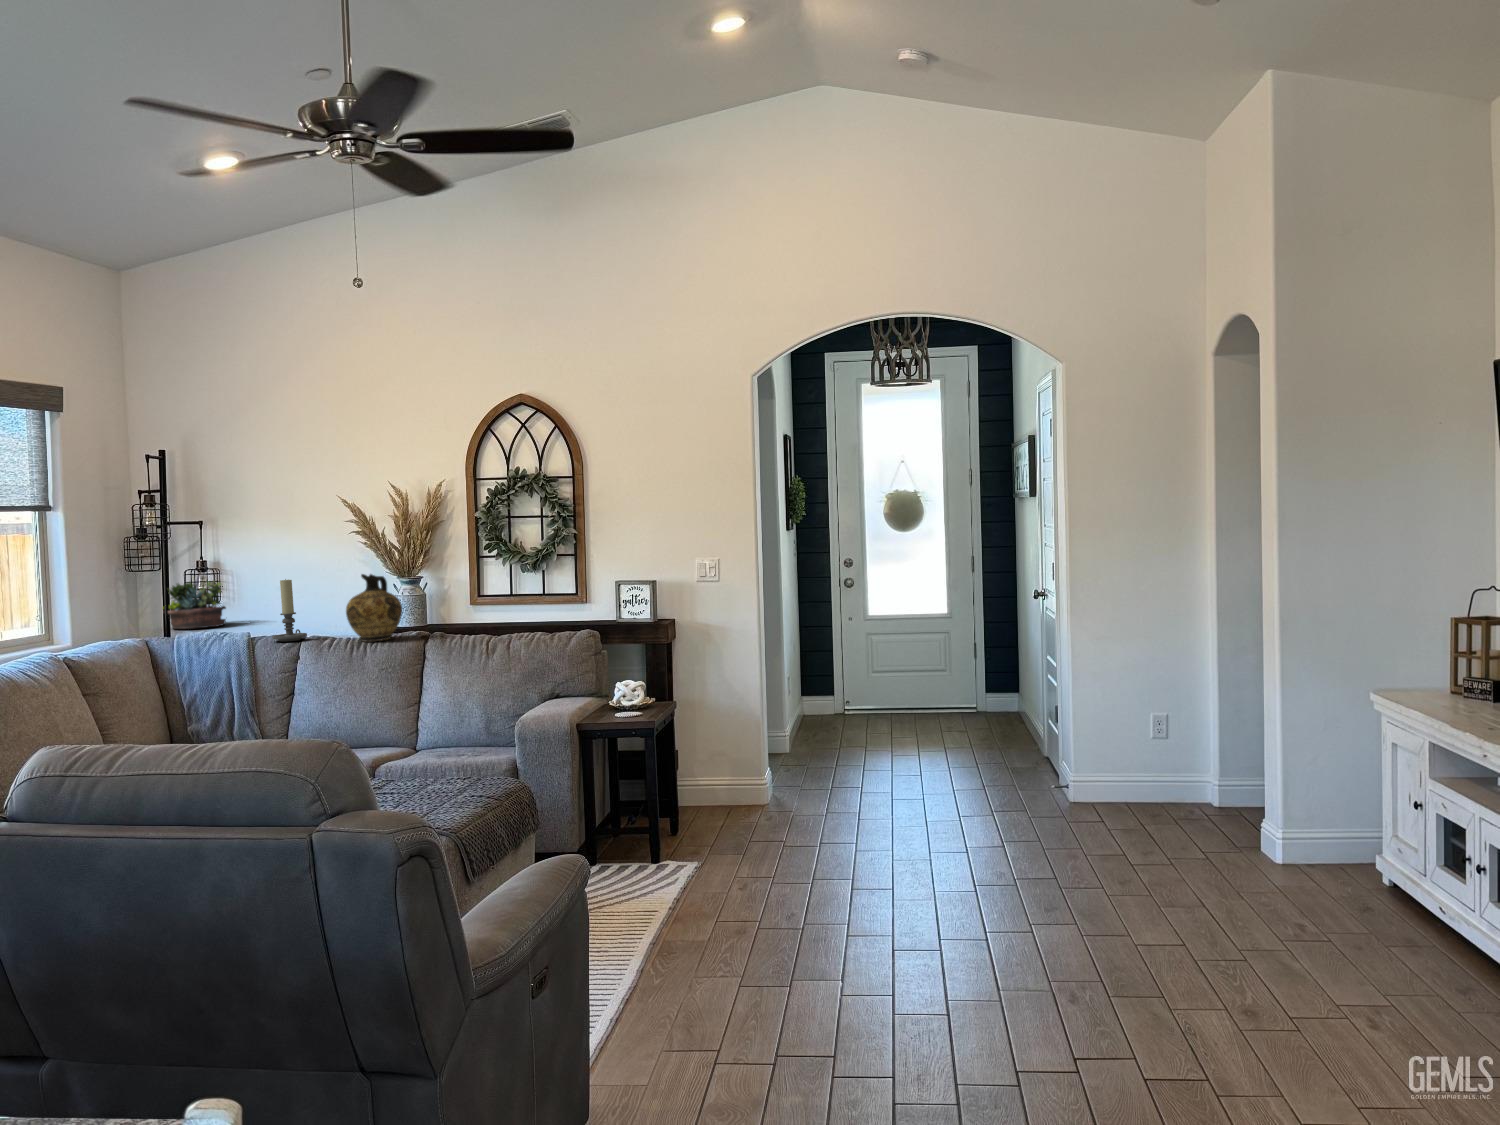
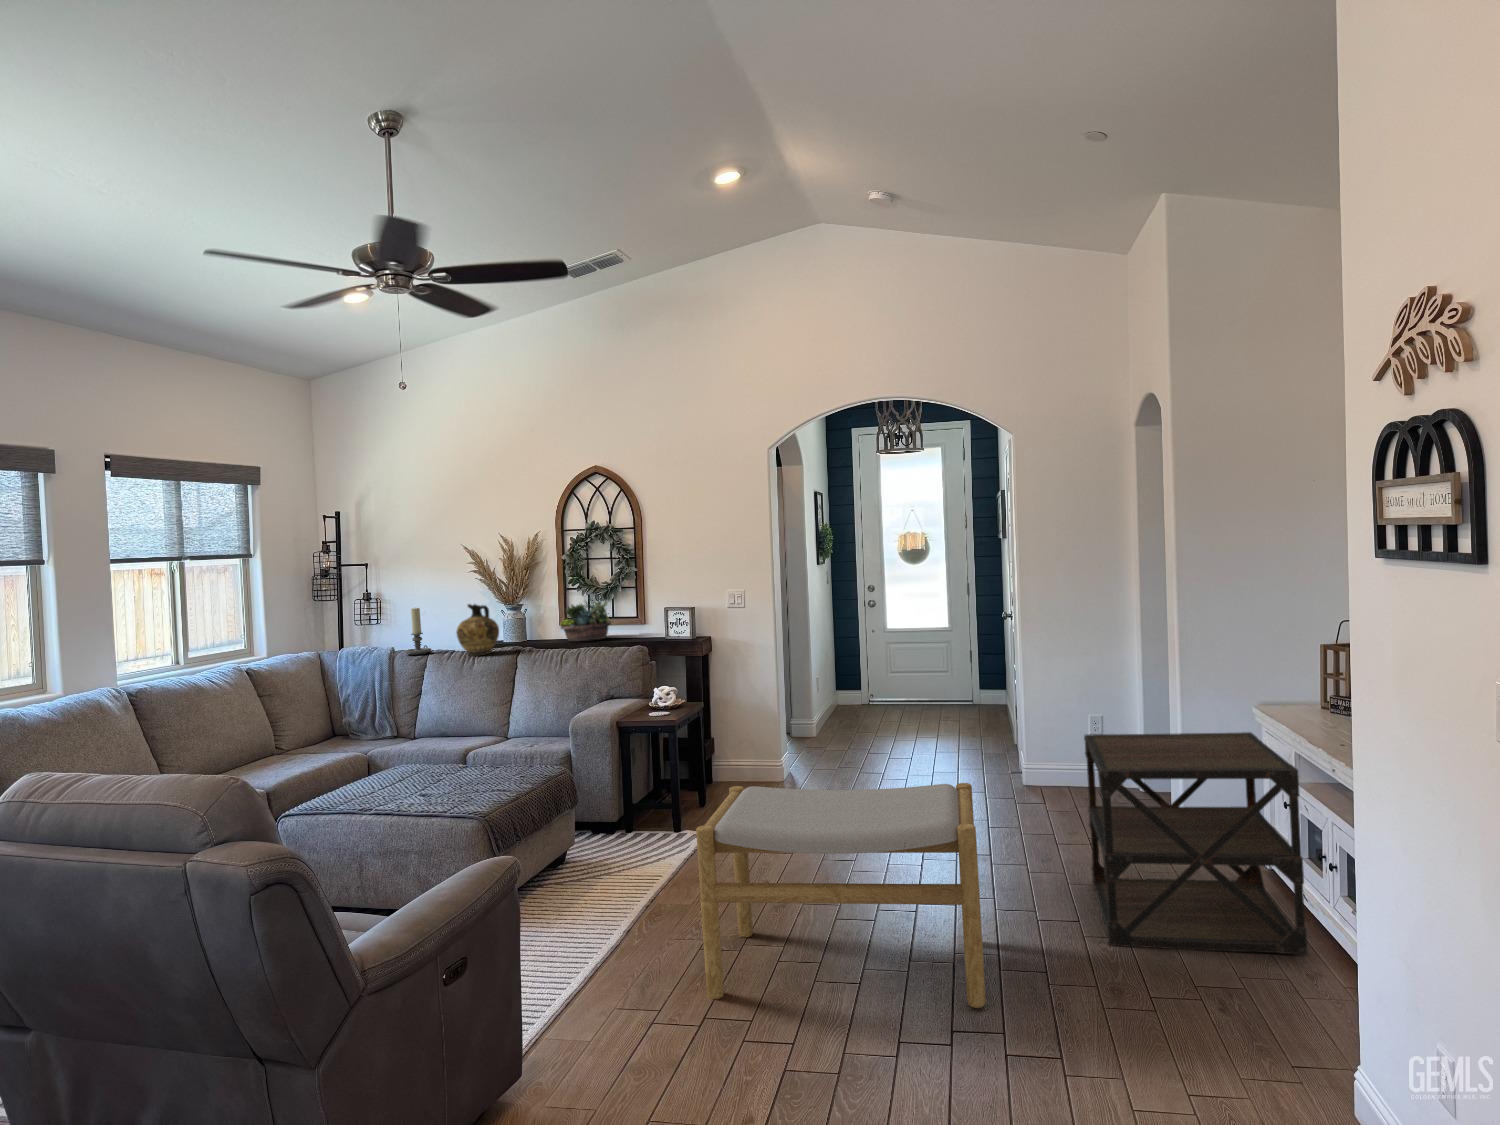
succulent planter: present [163,579,226,629] -> present [561,596,611,641]
side table: none [1176,722,1451,976] -> present [1084,732,1308,954]
footstool: none [750,784,1102,1051] -> present [696,783,986,1008]

